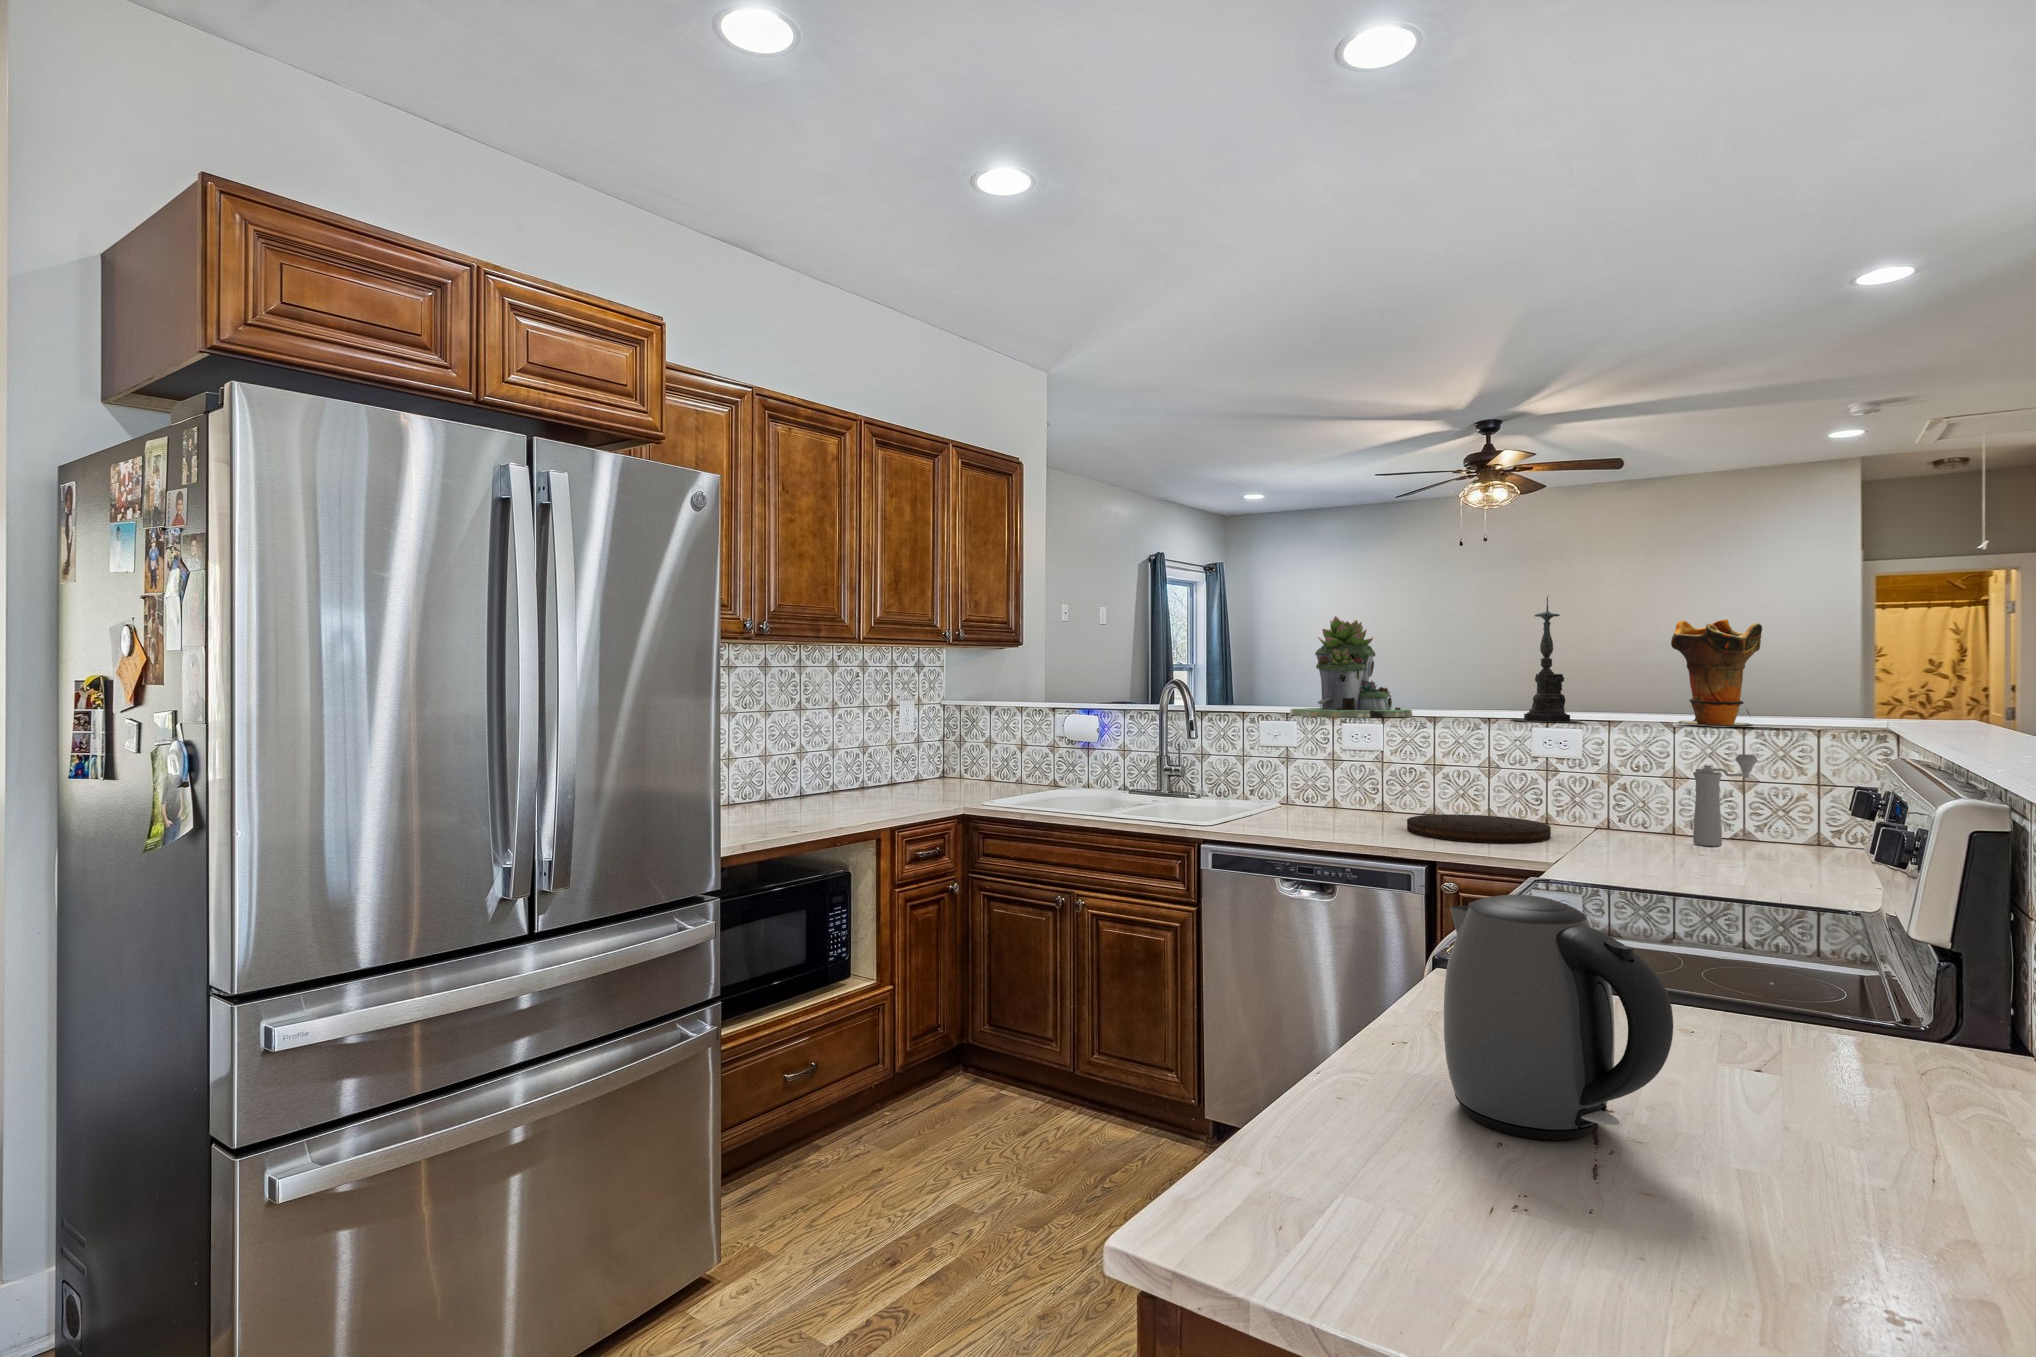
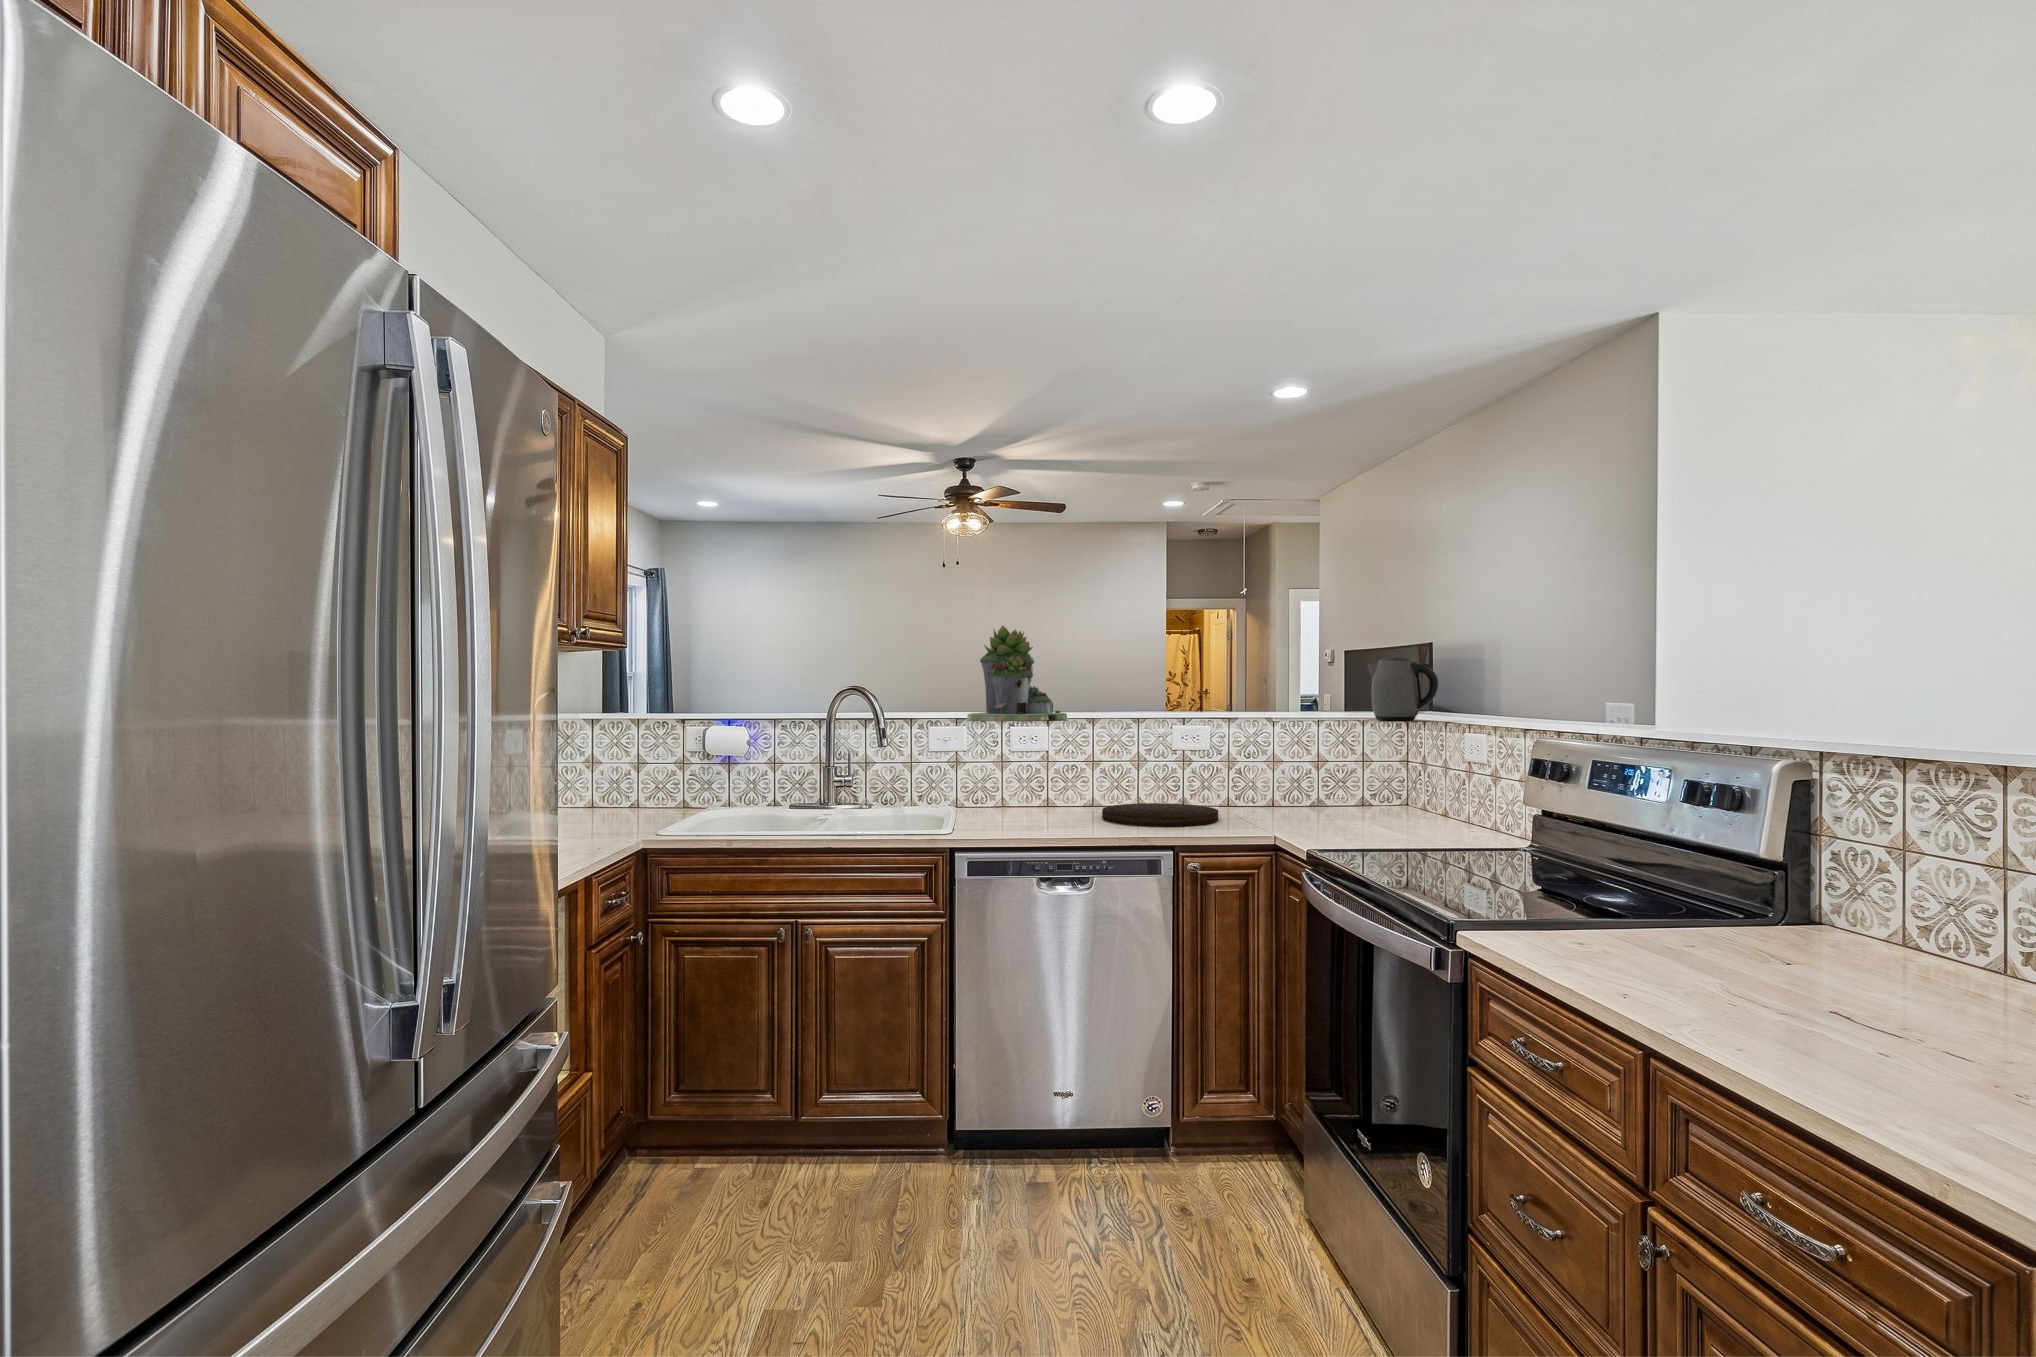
candle holder: present [1511,596,1582,723] -> none [1148,614,1218,720]
decorative vase: present [1671,619,1762,727] -> none [1271,637,1335,720]
pepper mill: present [1693,754,1758,846] -> none [1304,741,1336,813]
kettle: present [1444,895,1673,1140] -> present [1367,657,1438,721]

